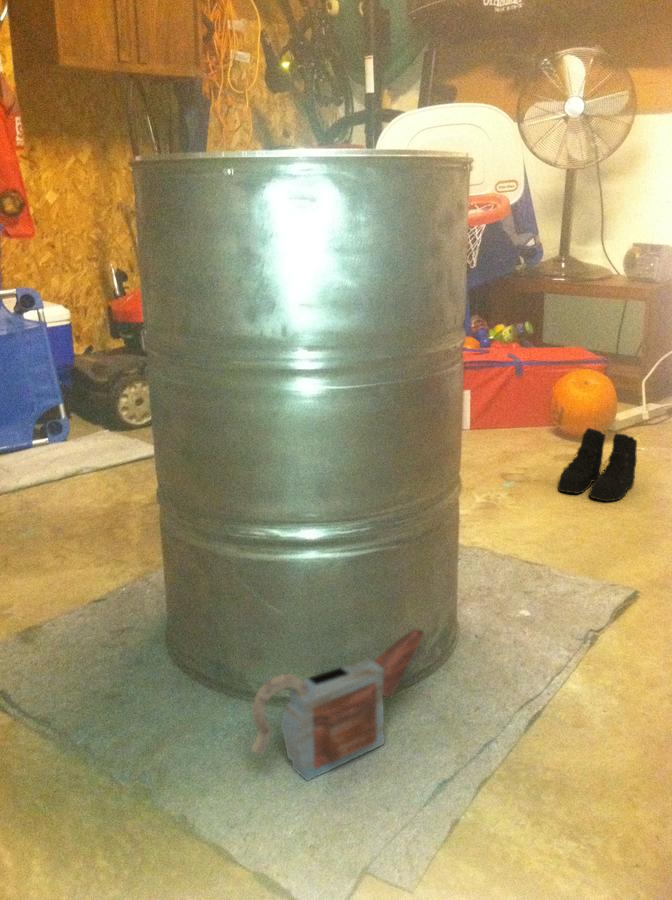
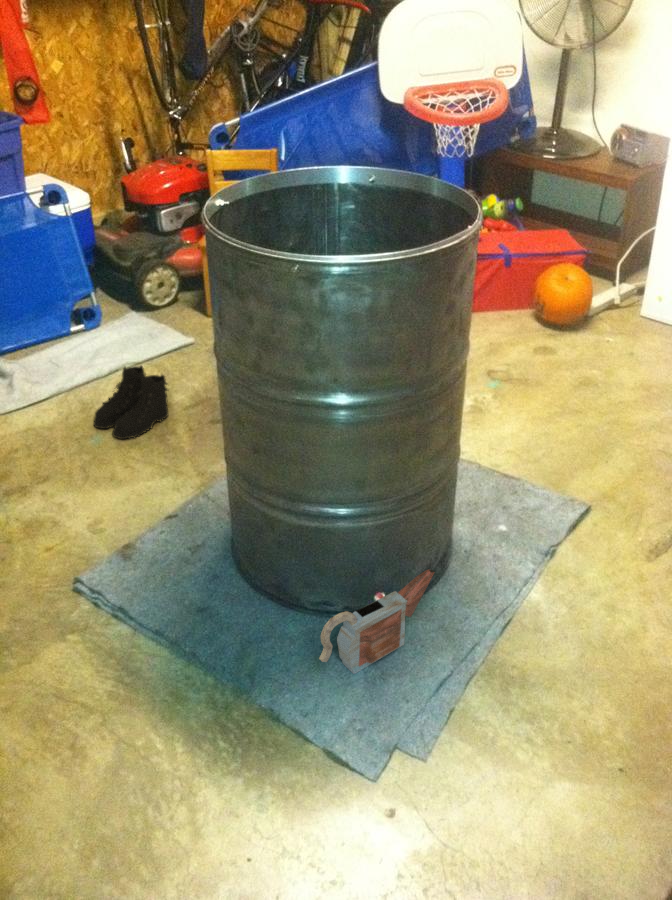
boots: present [558,428,637,501] -> present [94,366,168,439]

